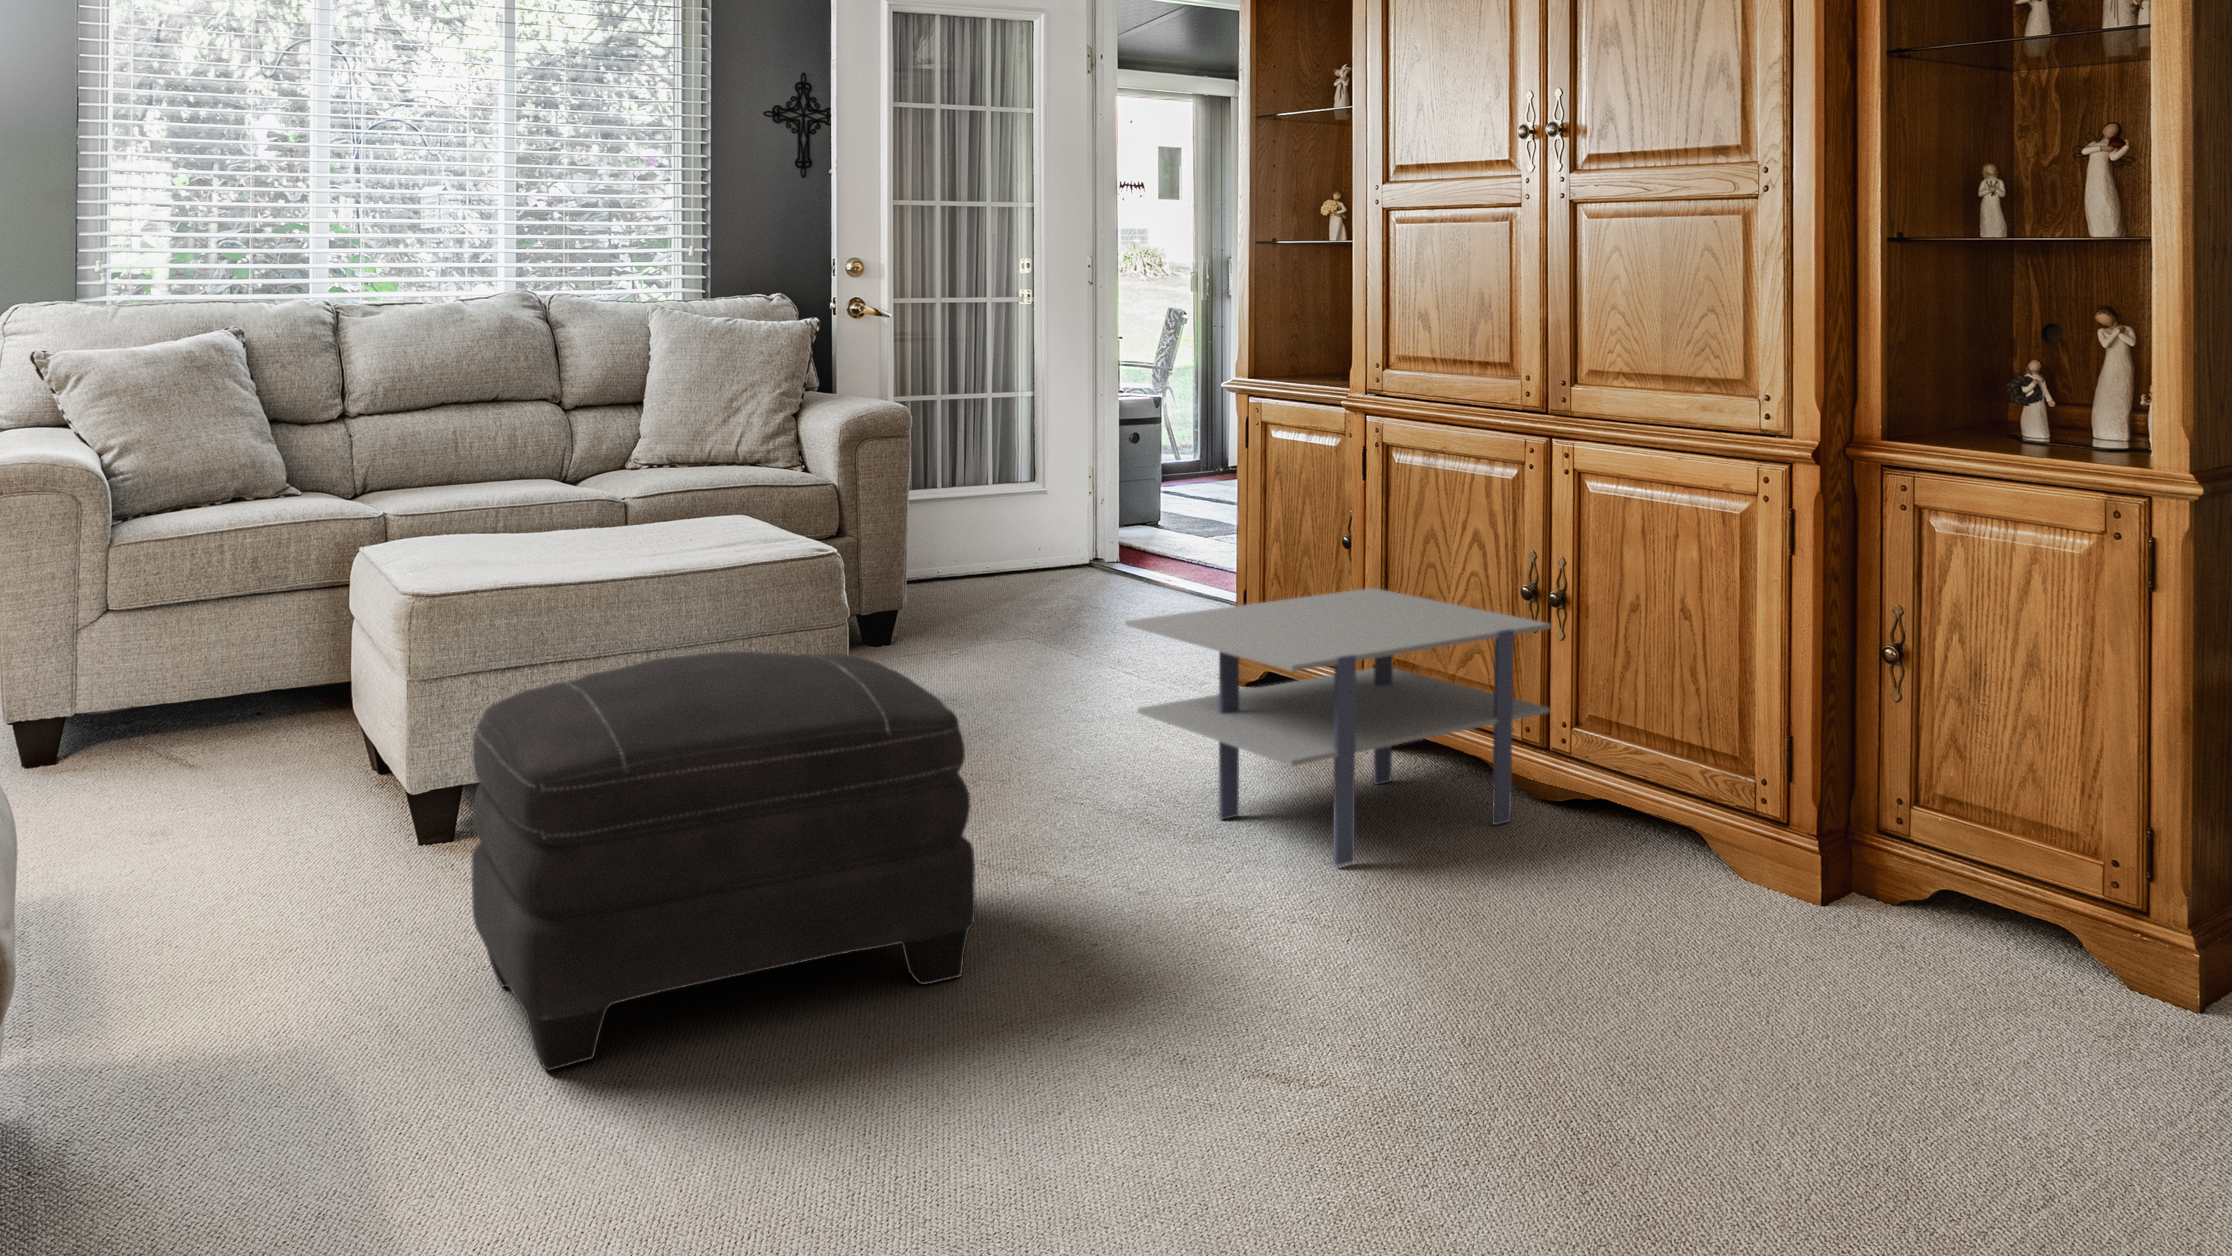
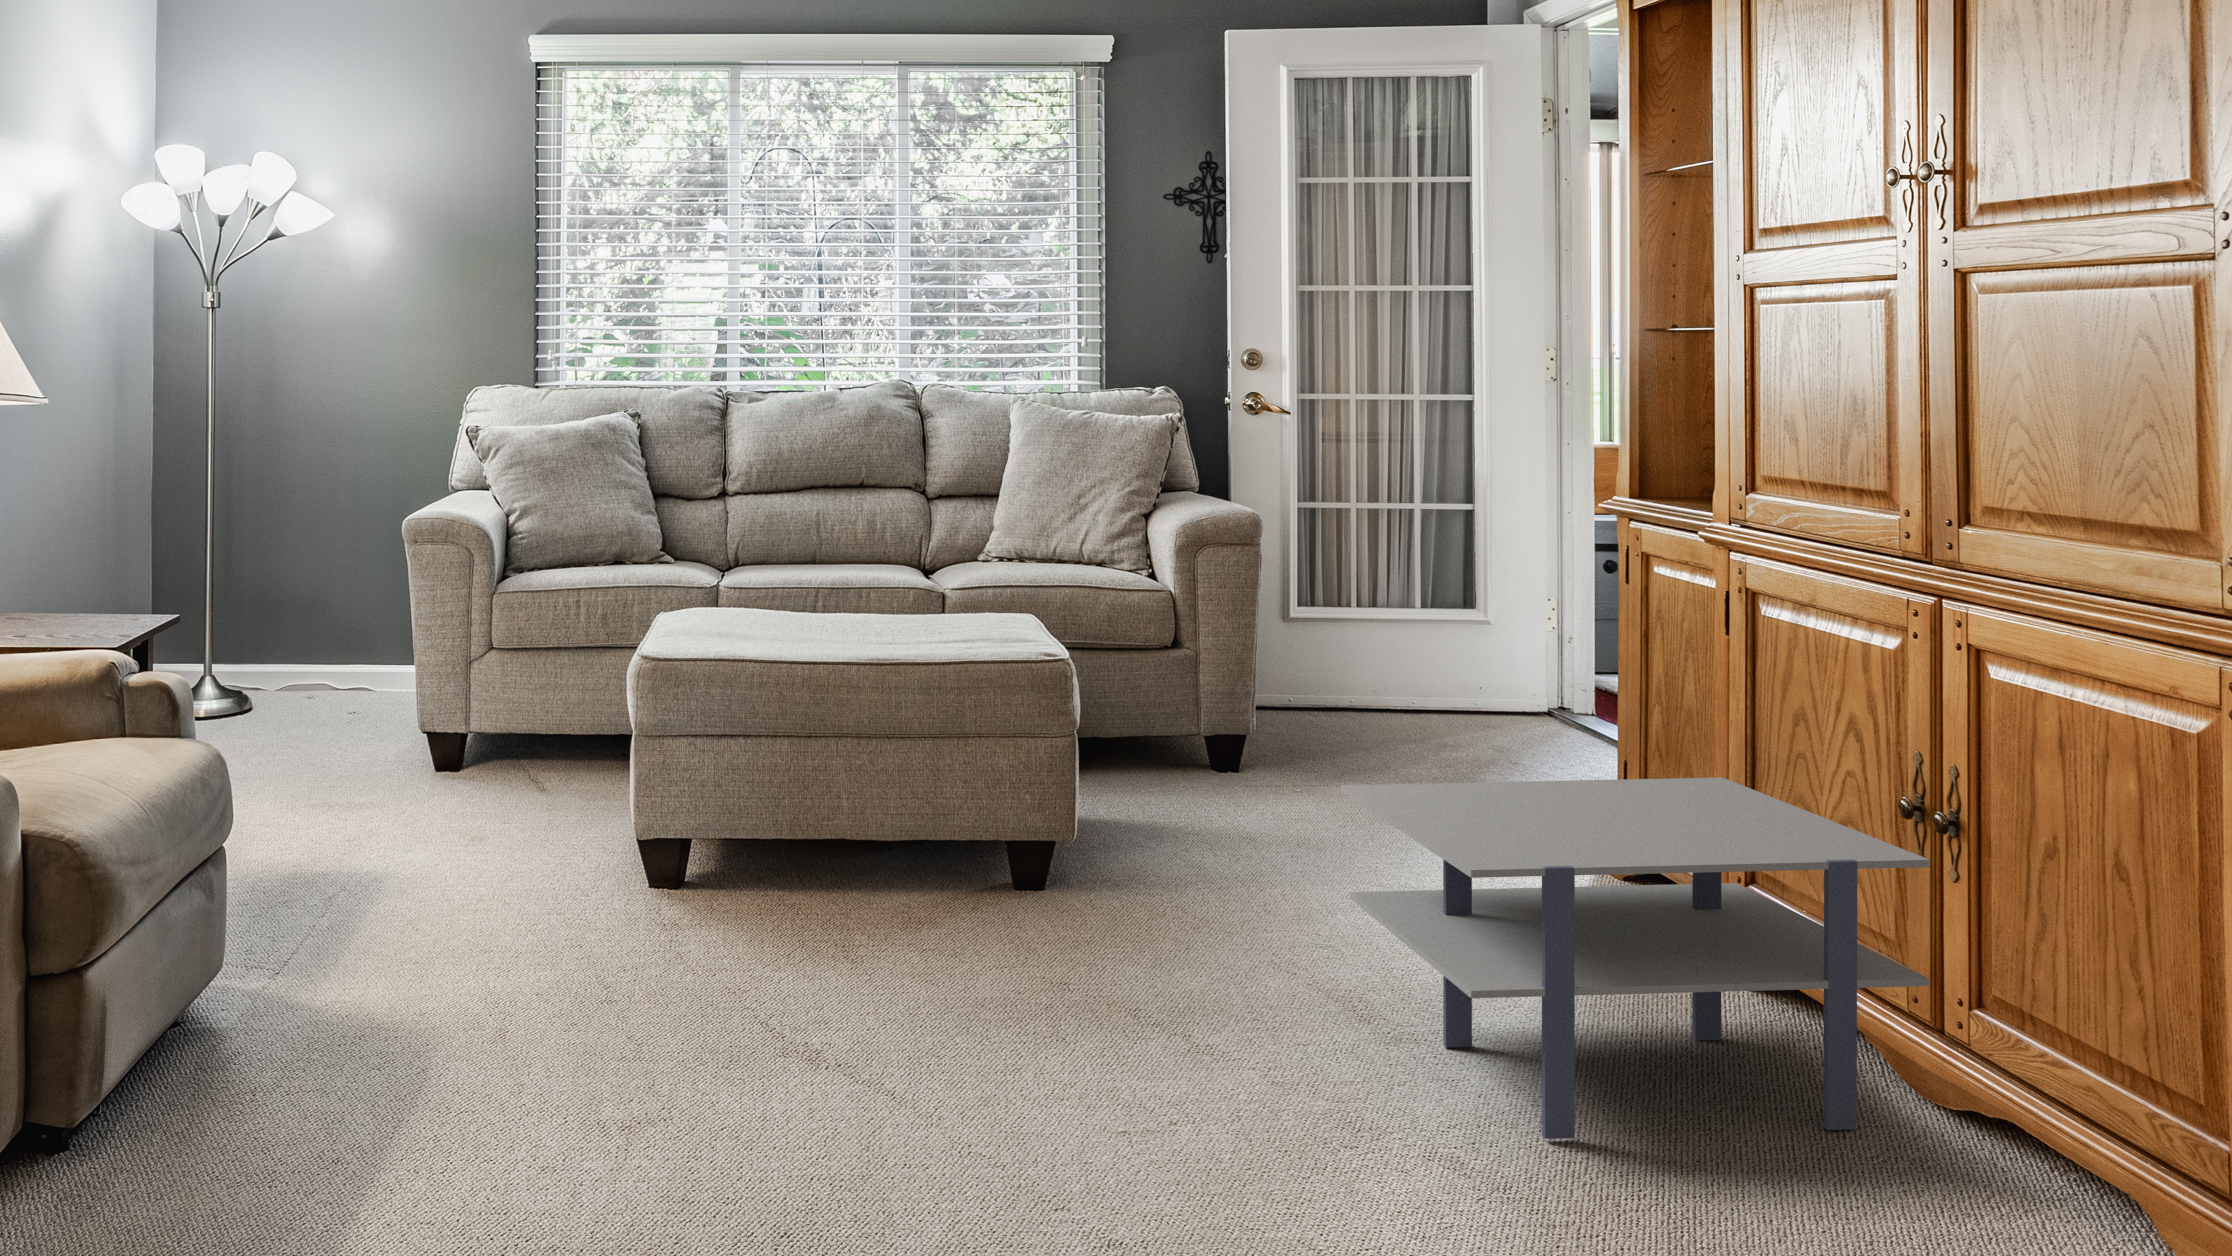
ottoman: present [472,651,975,1071] -> none [538,774,1015,1171]

